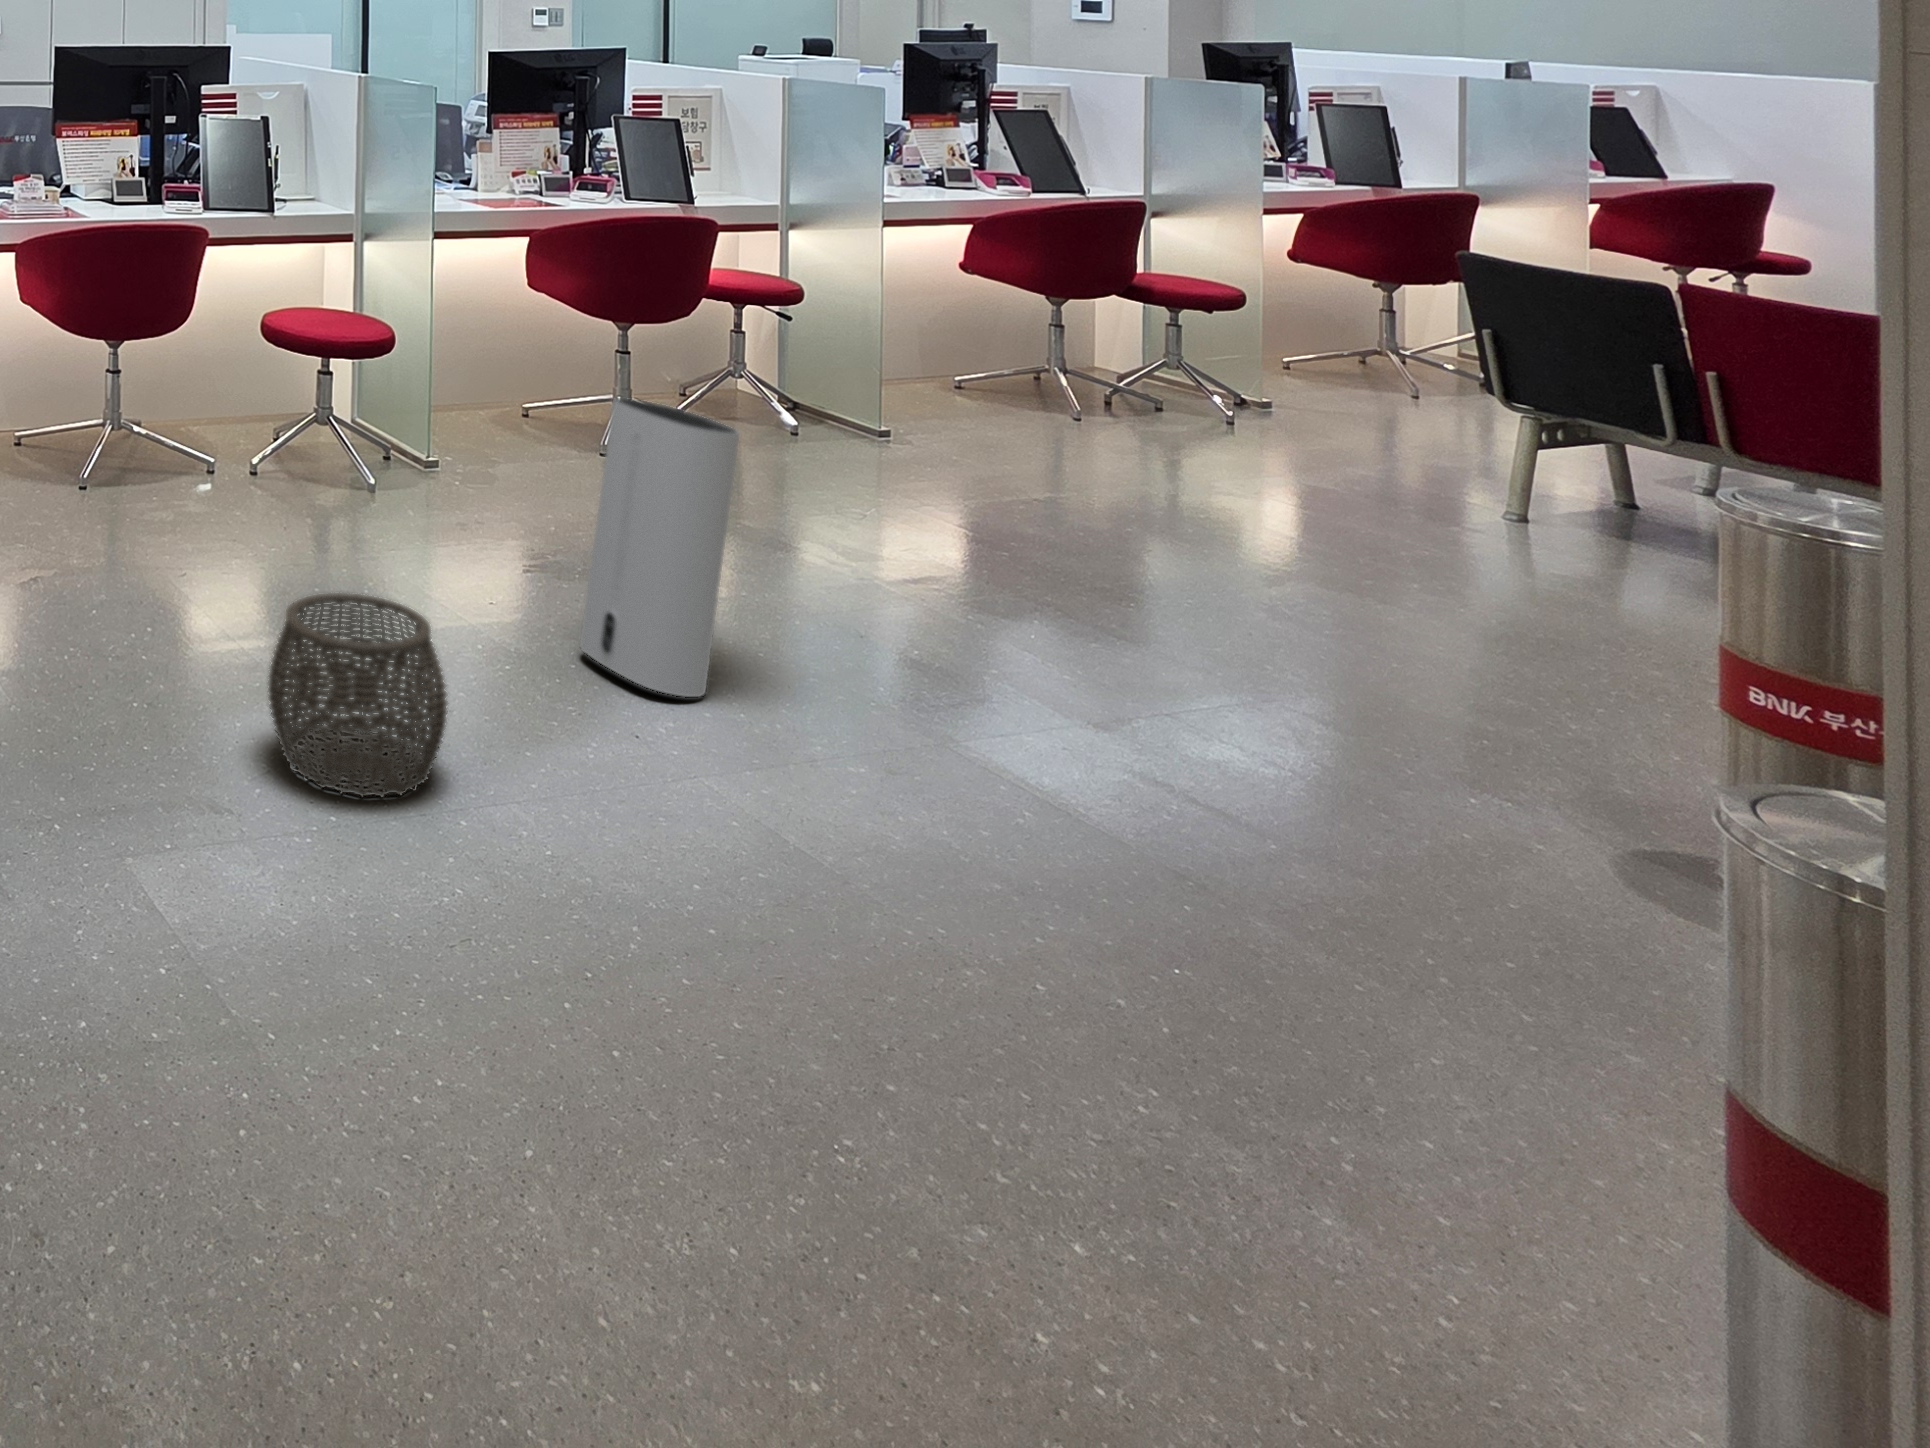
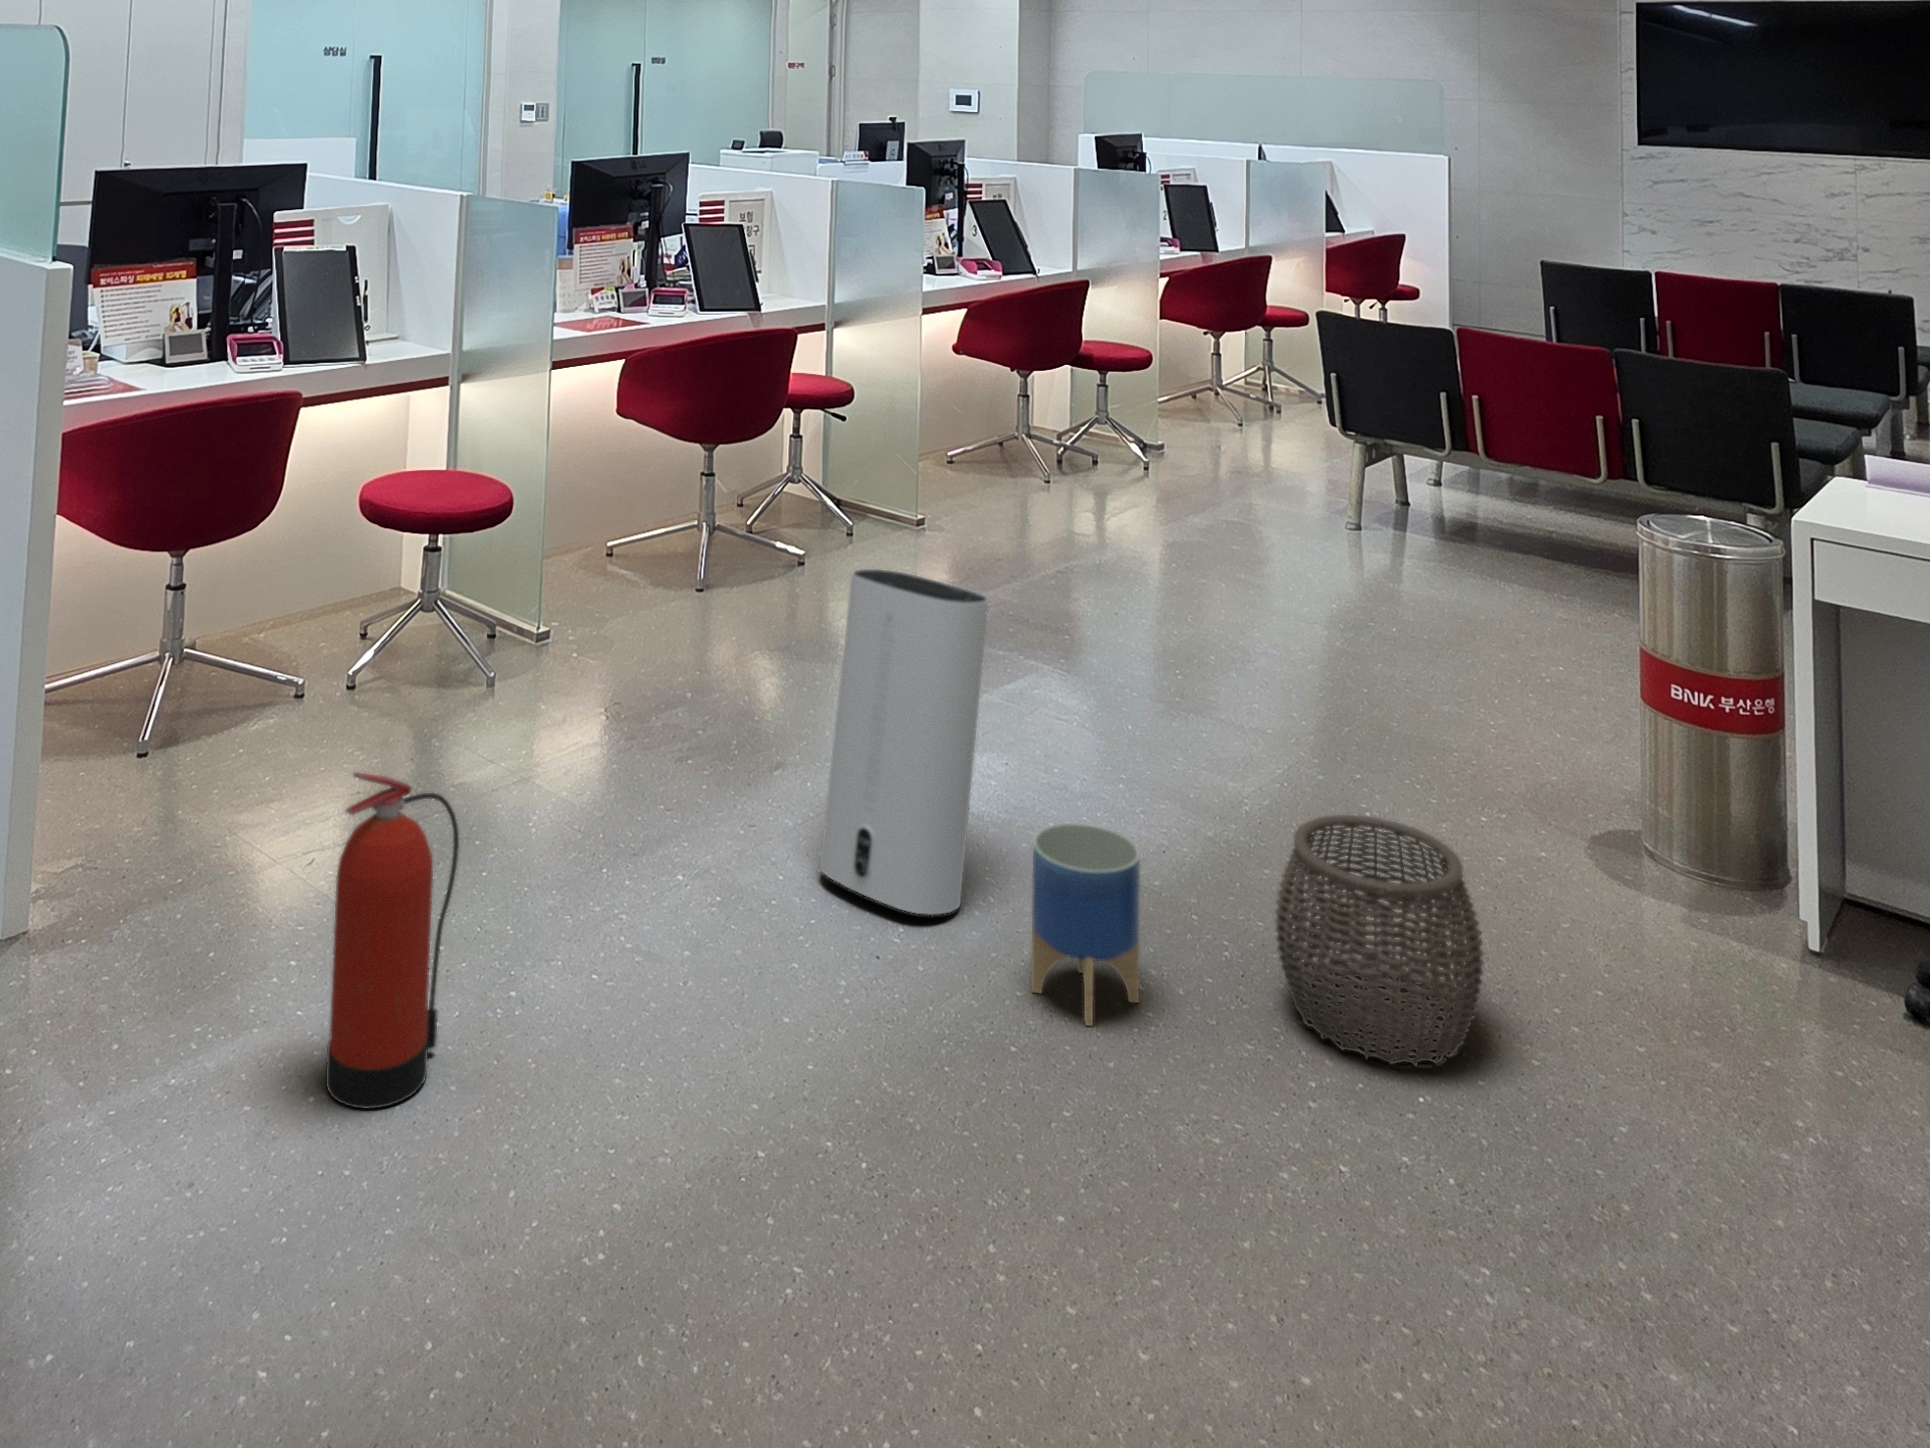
fire extinguisher: none [126,461,225,698] -> present [326,772,459,1109]
woven basket: present [268,593,447,797] -> present [1275,815,1483,1066]
planter: none [733,626,840,793] -> present [1031,823,1140,1026]

